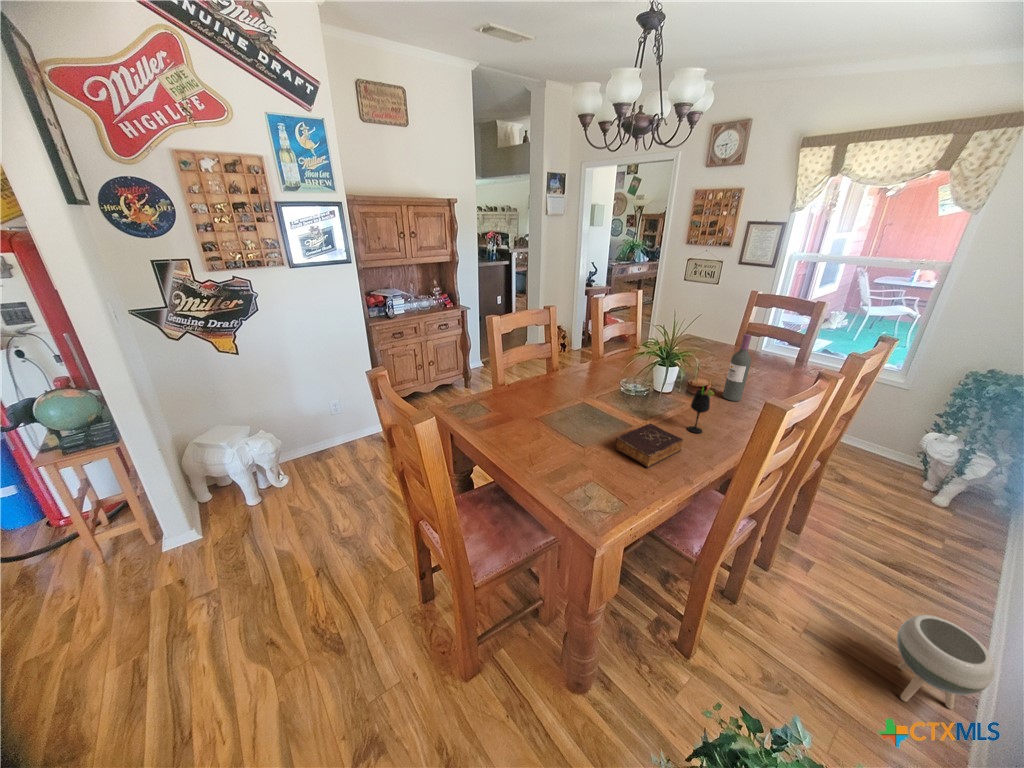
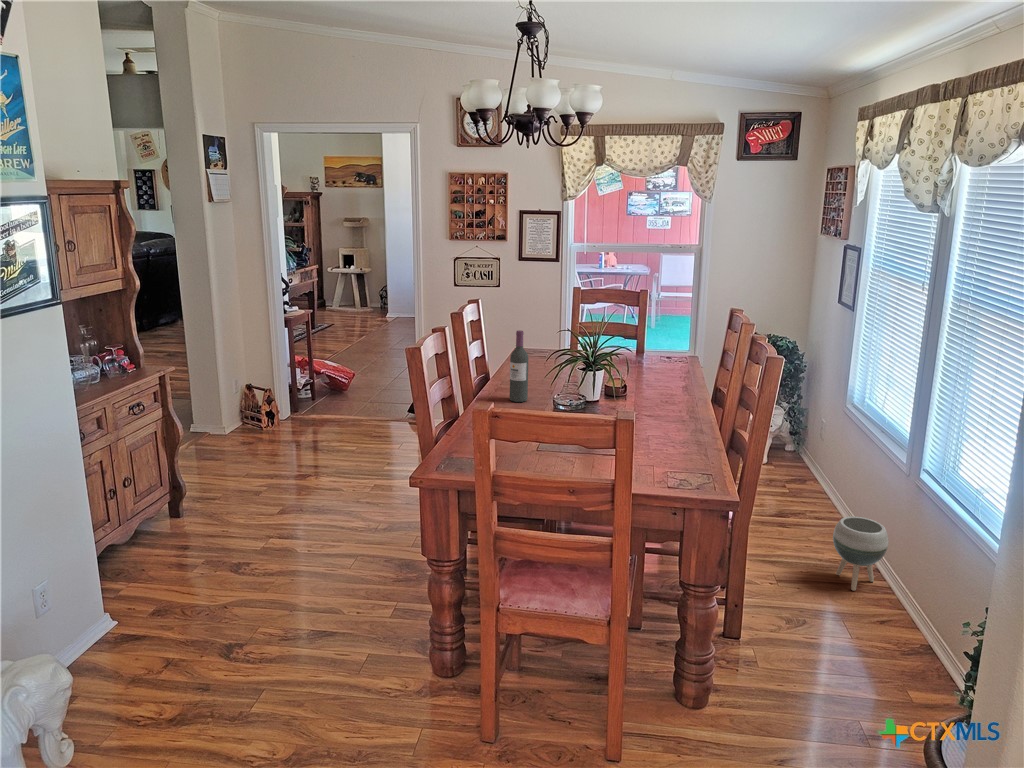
wine bottle: present [723,334,751,401] -> present [510,330,528,402]
wine glass: present [687,386,714,433] -> none [671,373,694,422]
book: present [615,423,683,468] -> none [655,420,698,452]

